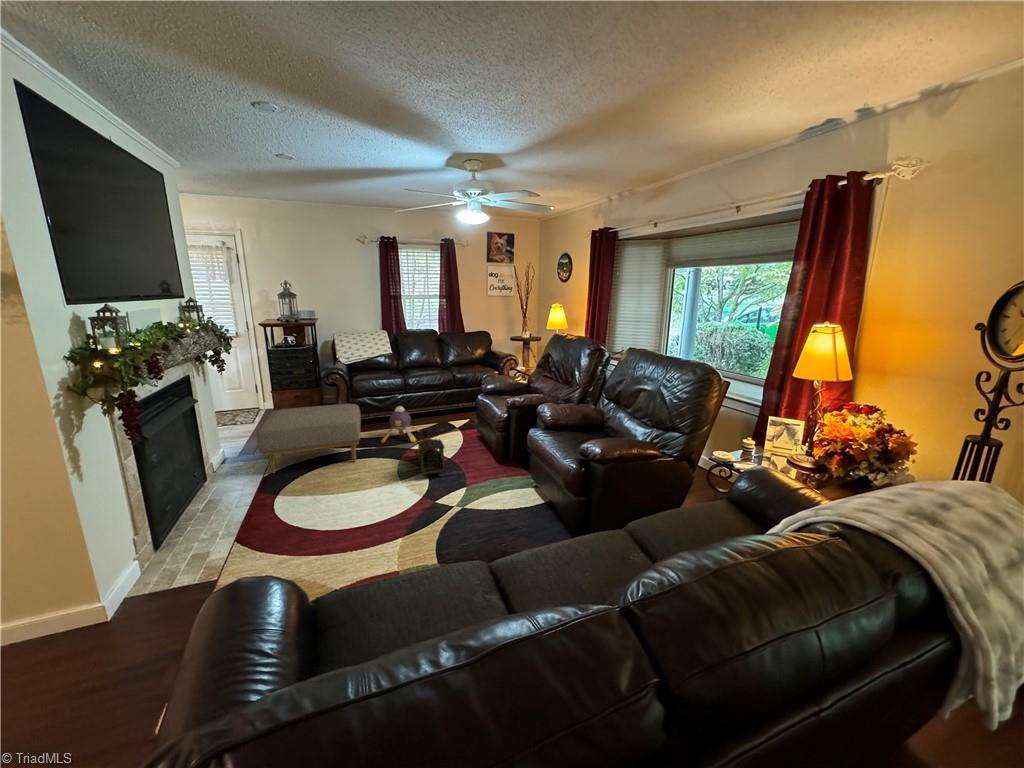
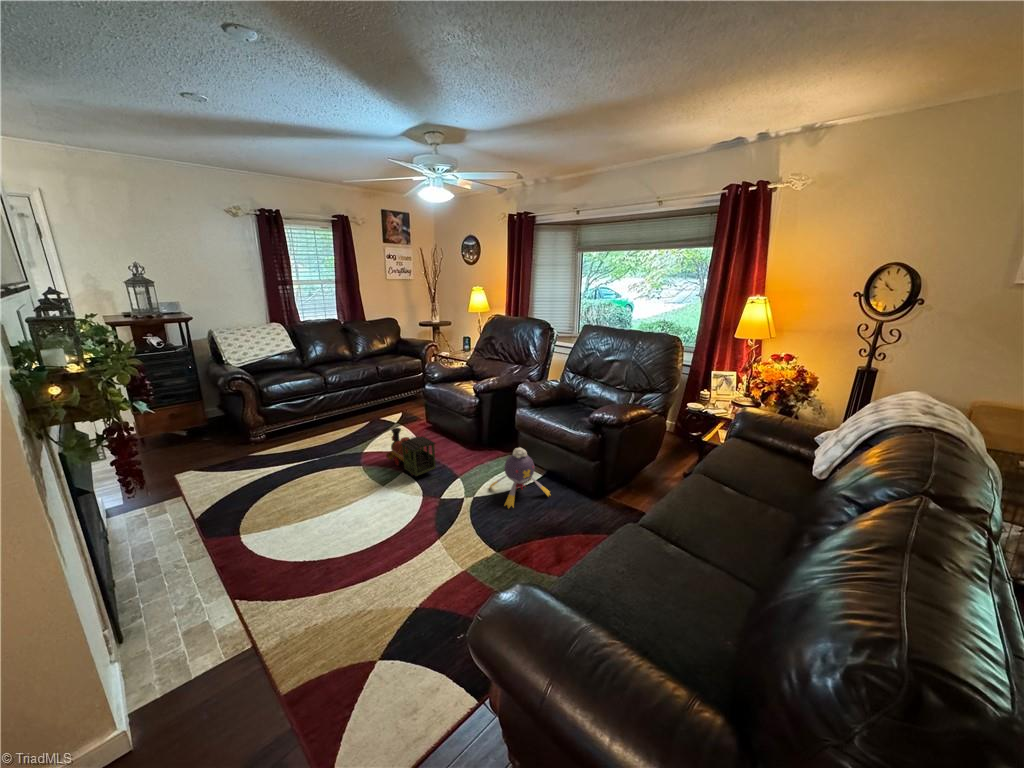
ottoman: present [257,404,361,473] -> none [177,414,322,517]
plush toy: present [381,406,419,442] -> present [490,448,550,508]

